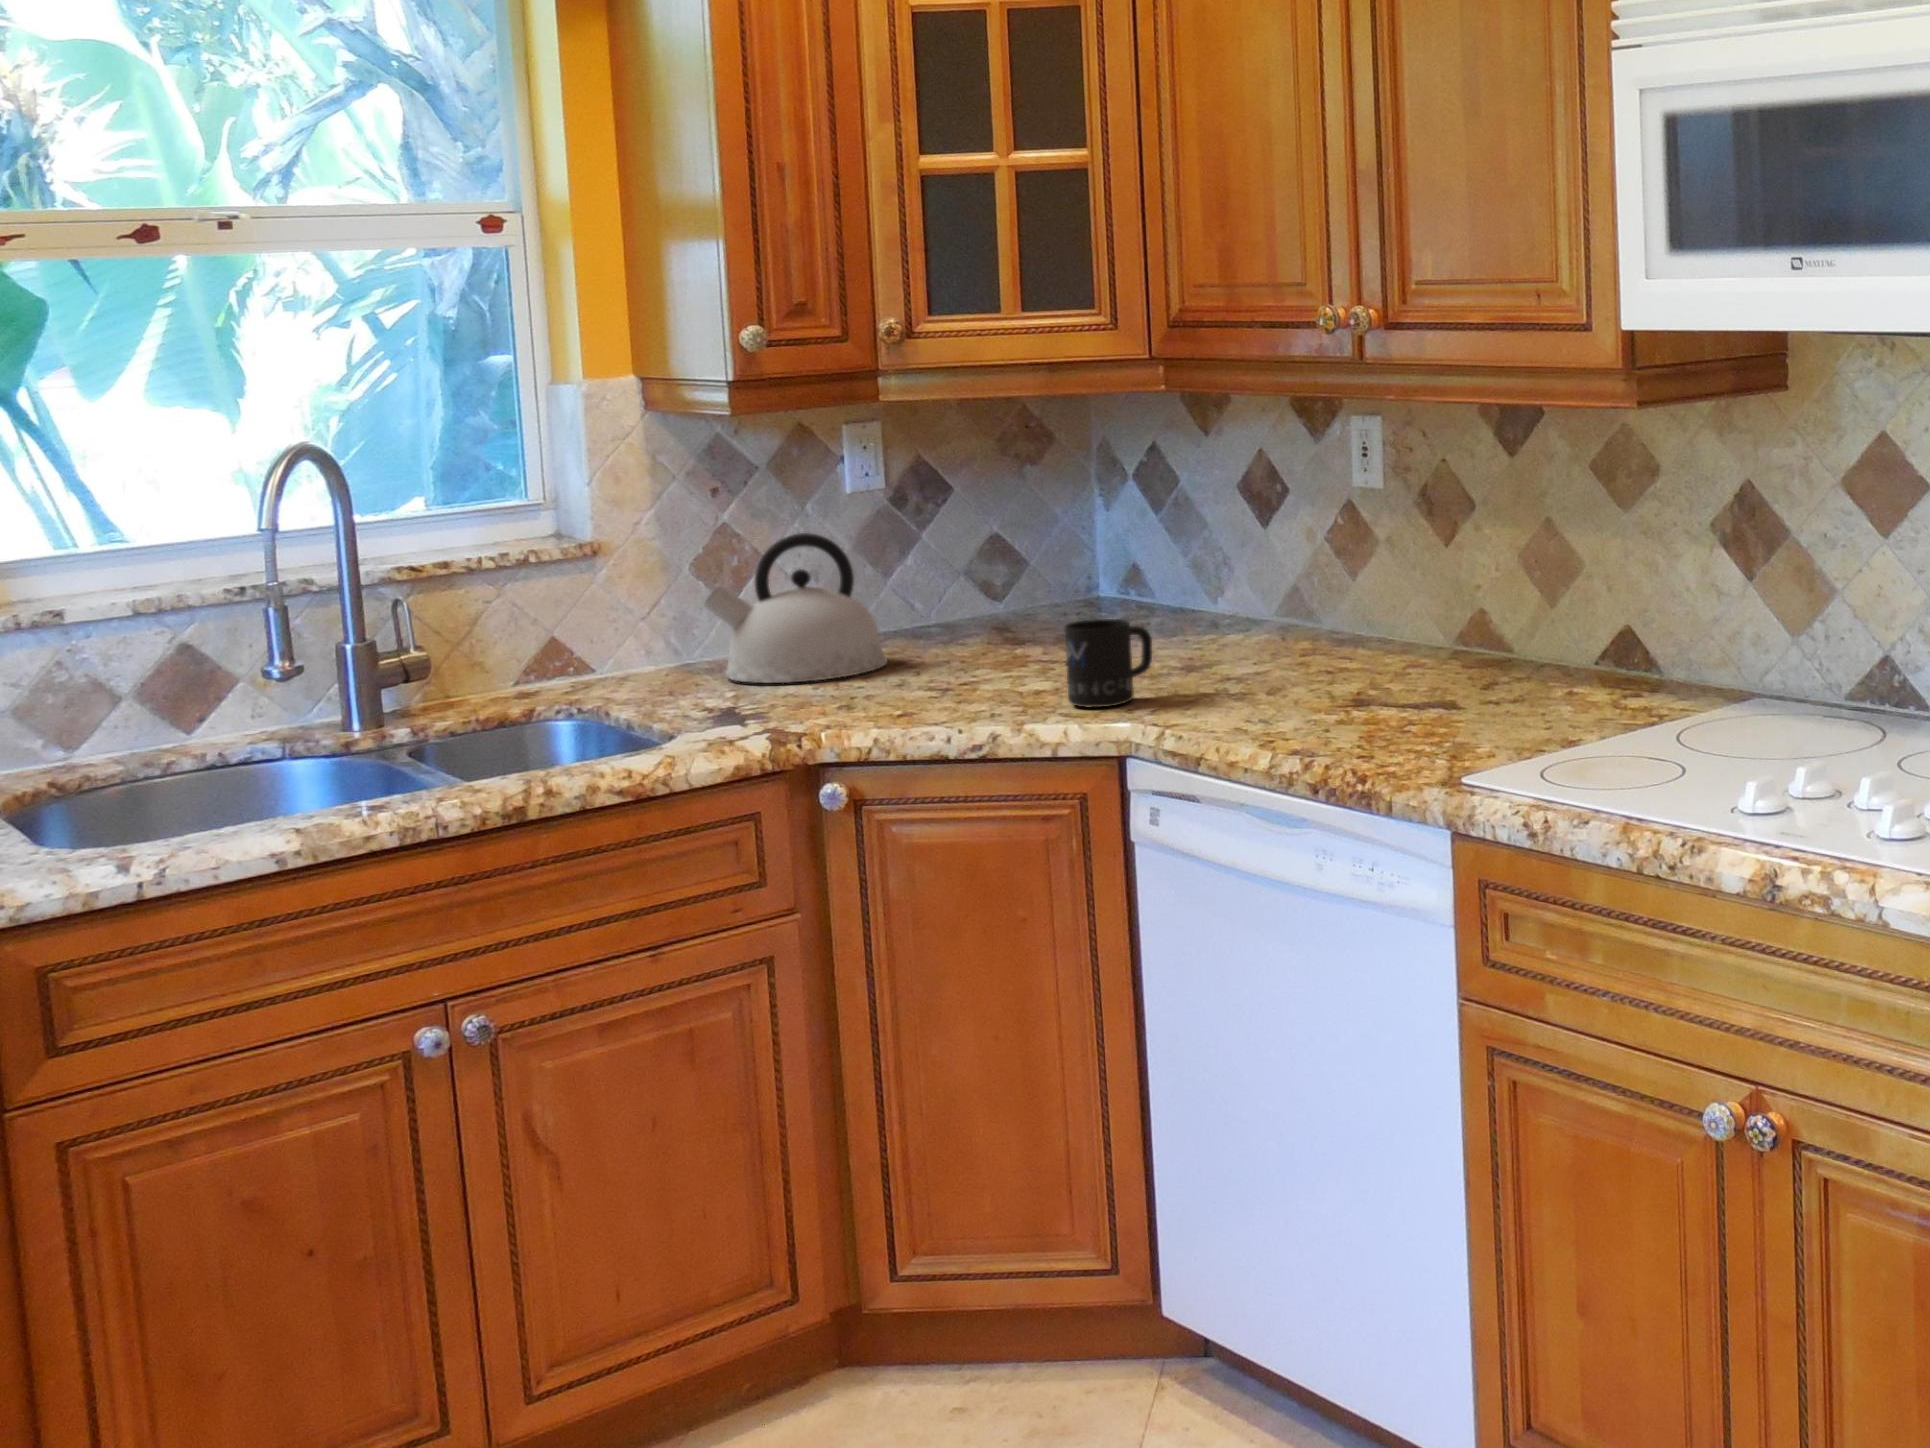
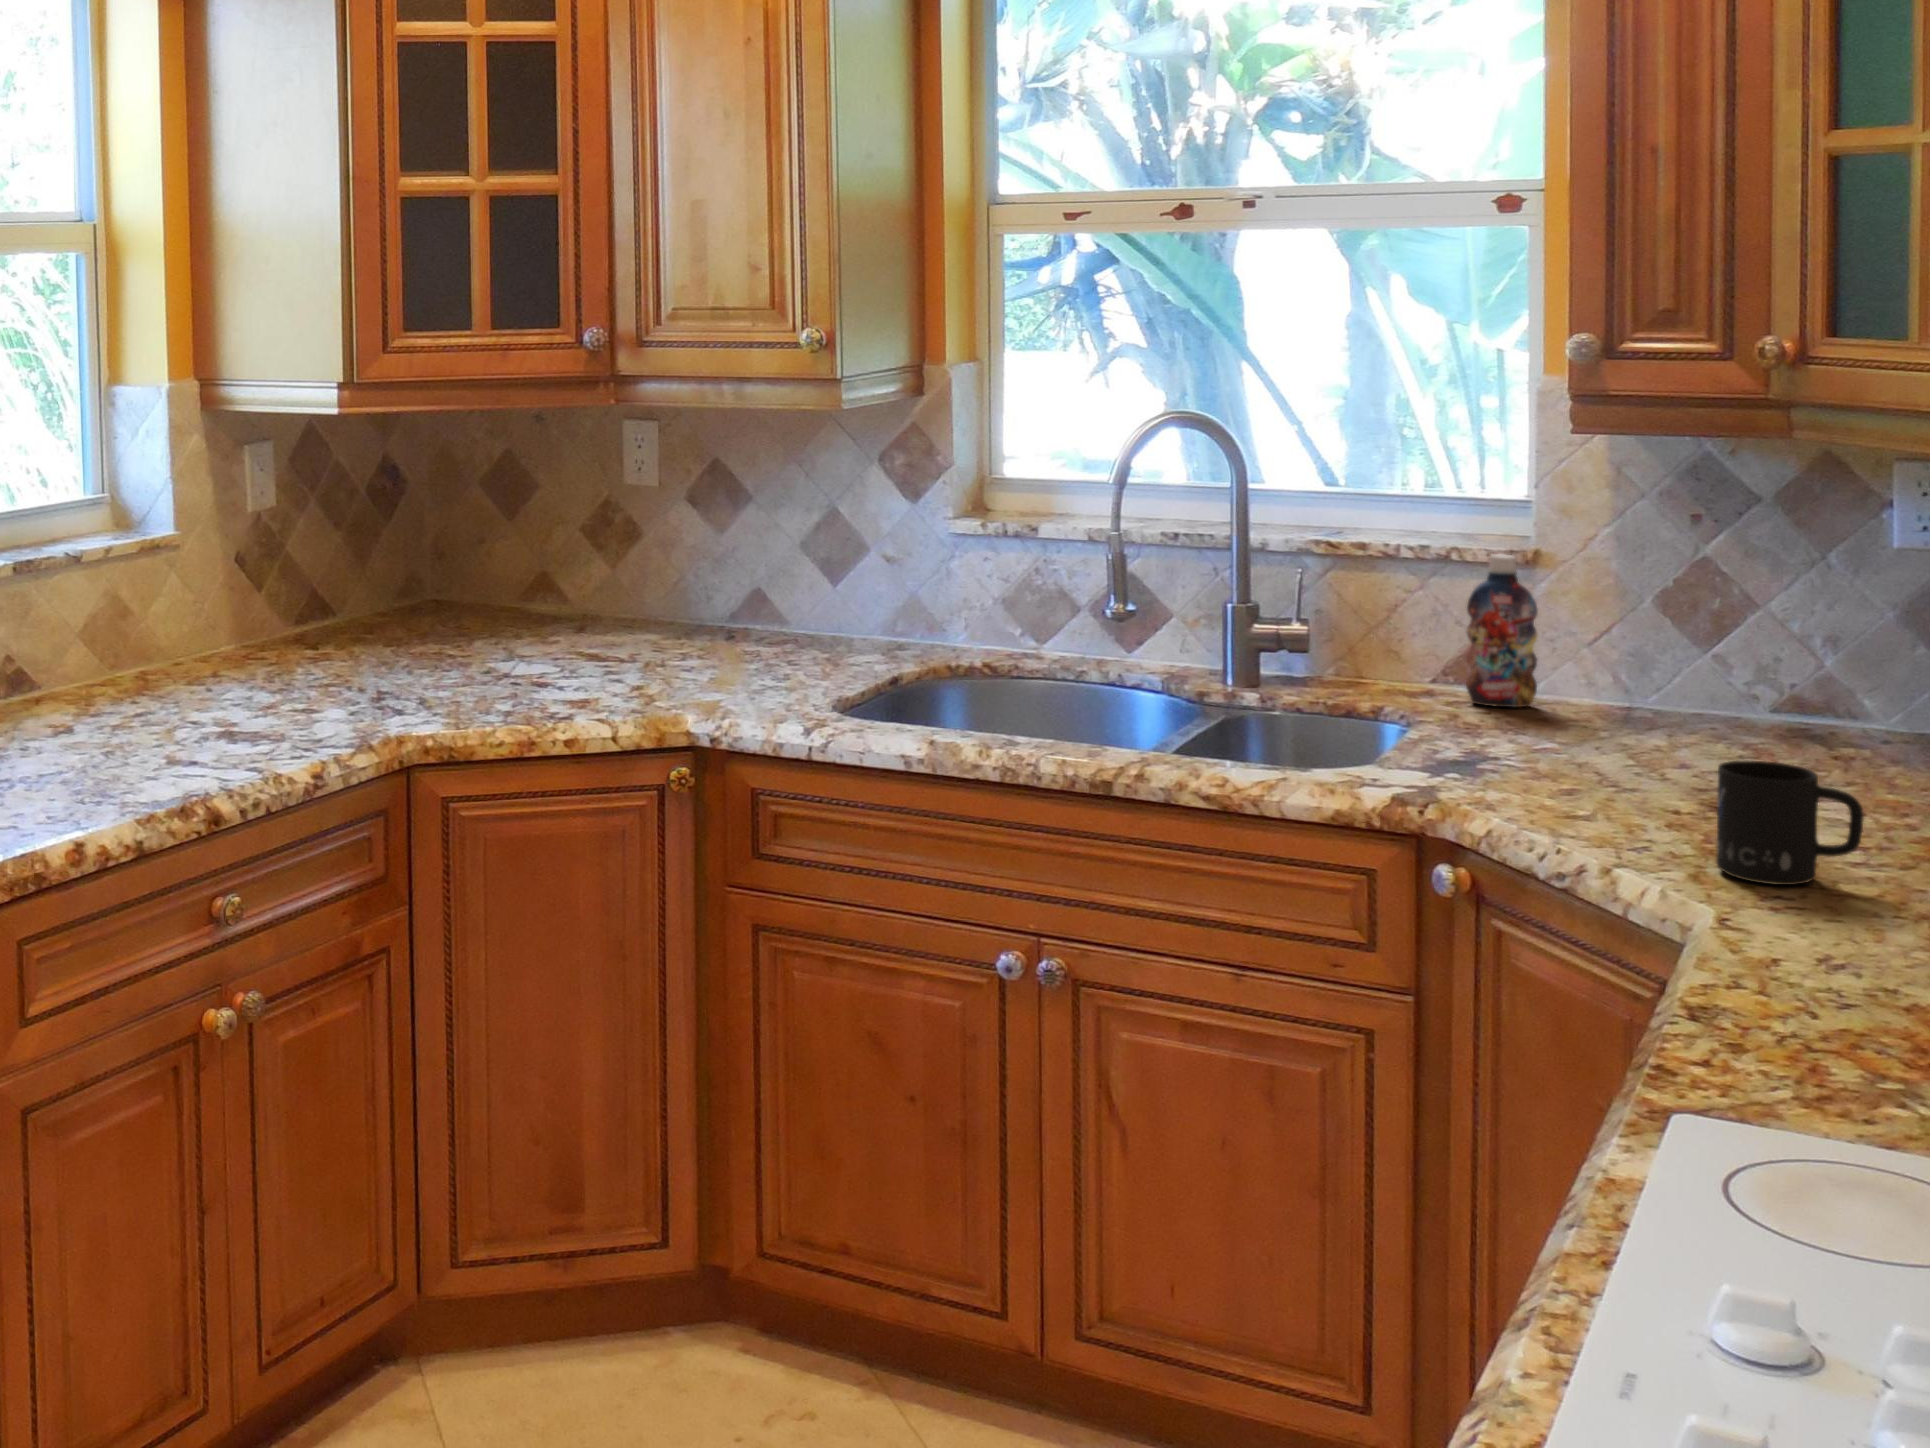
kettle: present [704,533,887,683] -> none [1595,583,1817,765]
bottle: none [561,547,622,692] -> present [1466,554,1538,707]

